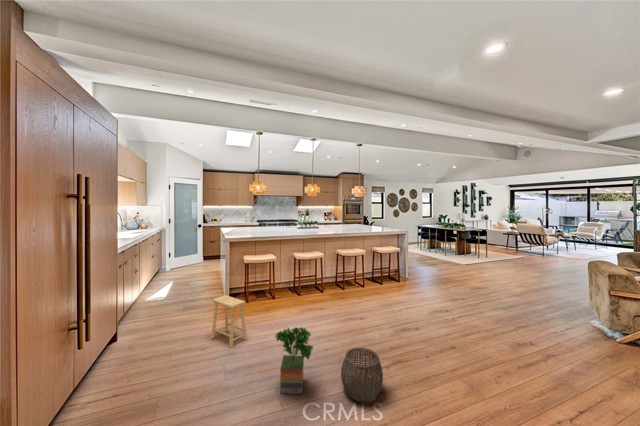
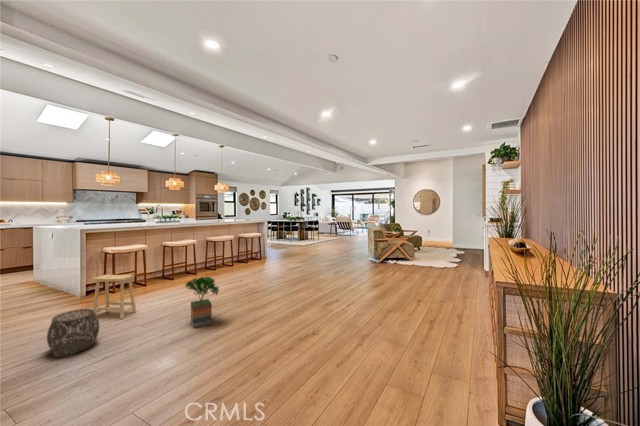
woven basket: present [341,348,383,402] -> present [47,309,99,355]

